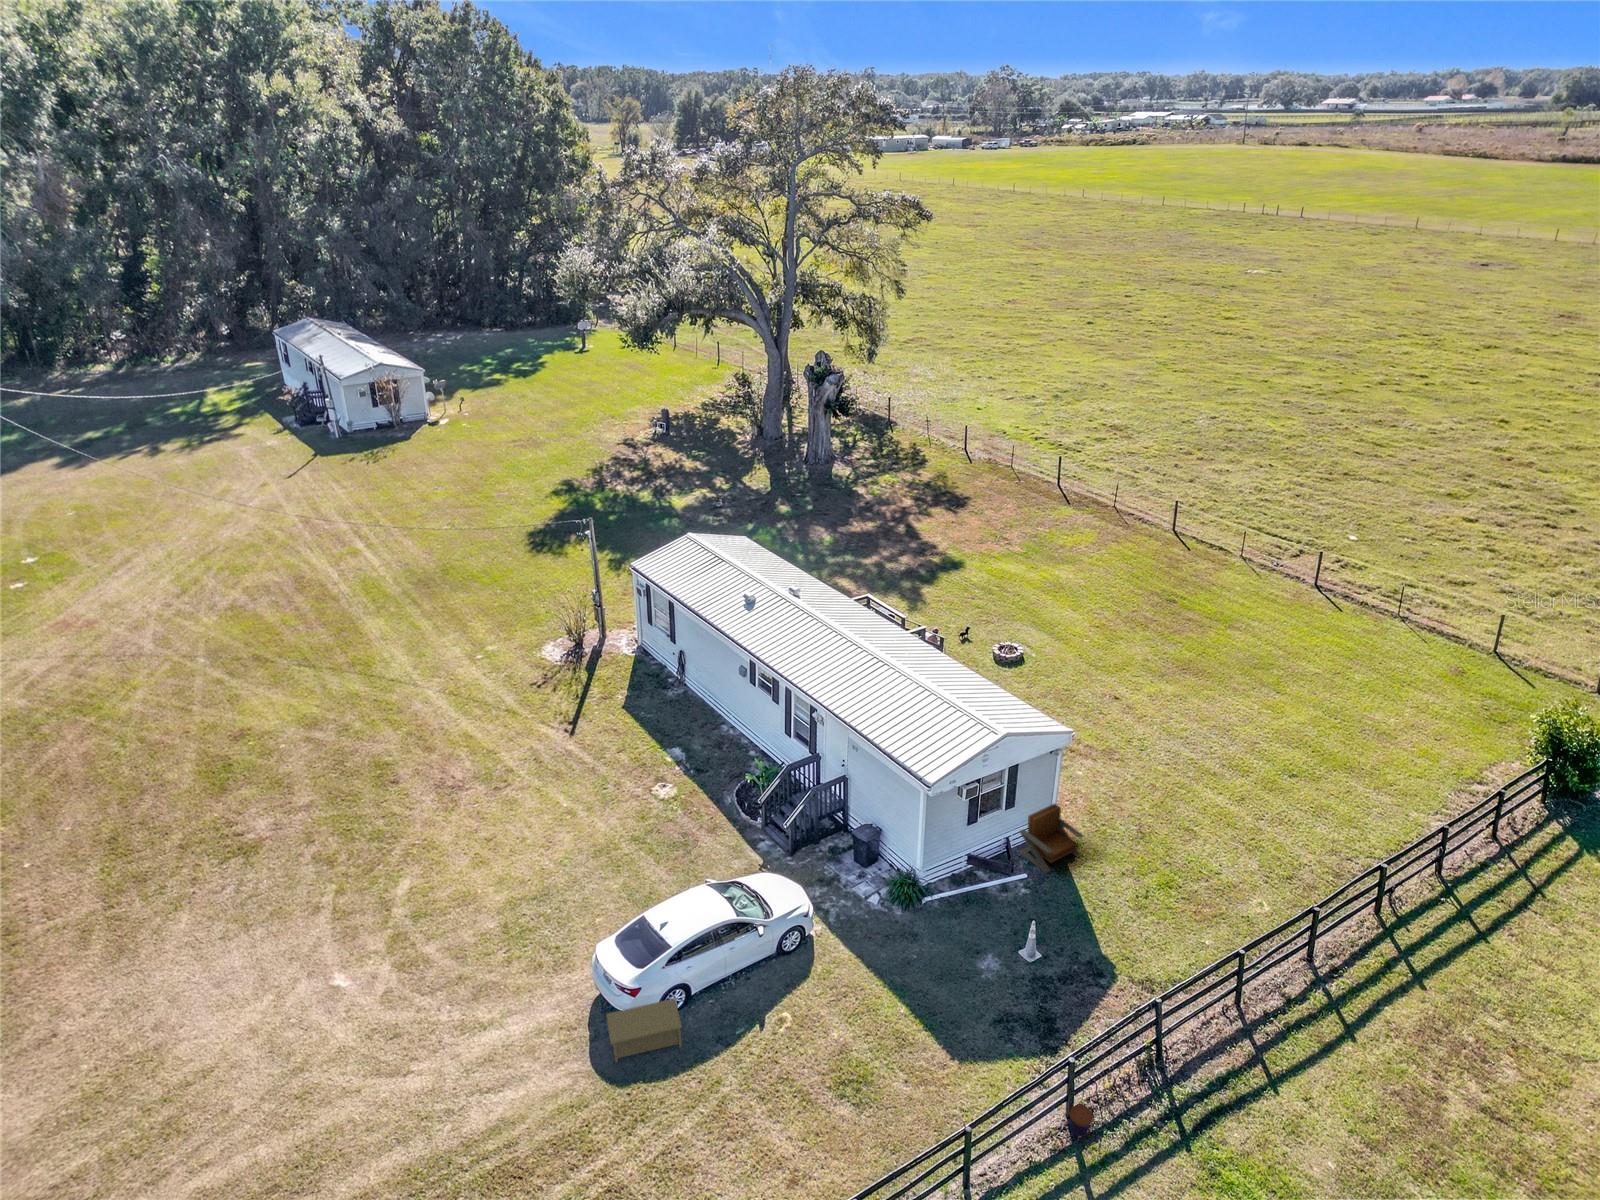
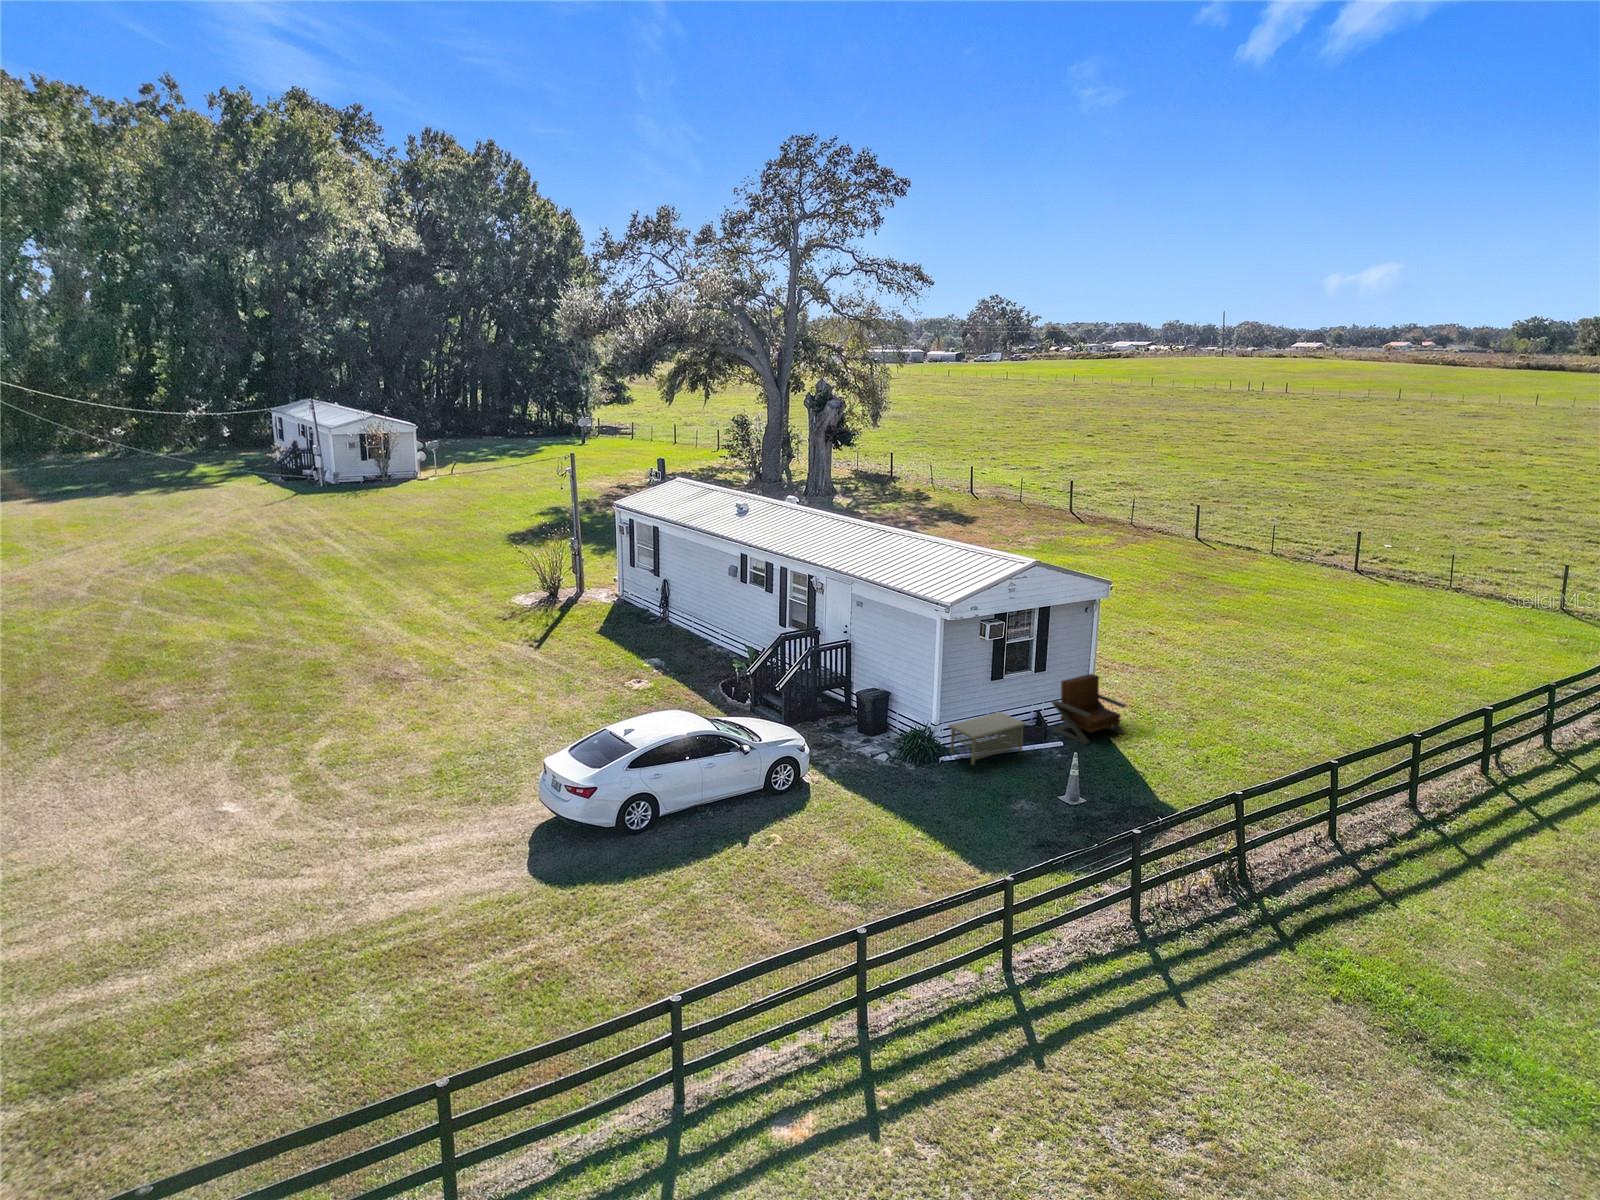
storage bench: present [606,998,682,1062] -> present [948,712,1025,765]
bucket: present [1070,1104,1094,1138] -> none [1137,892,1169,933]

